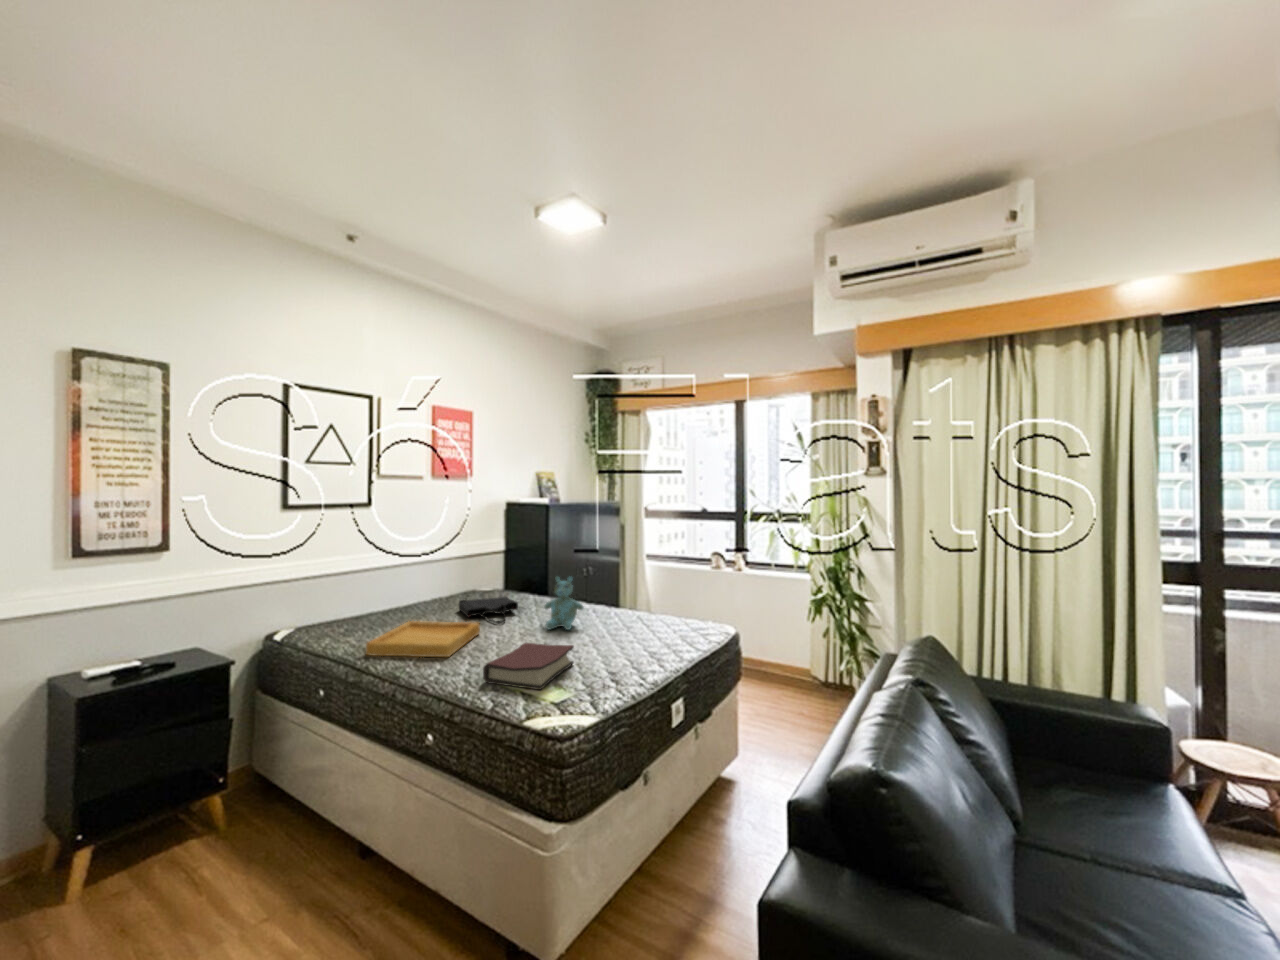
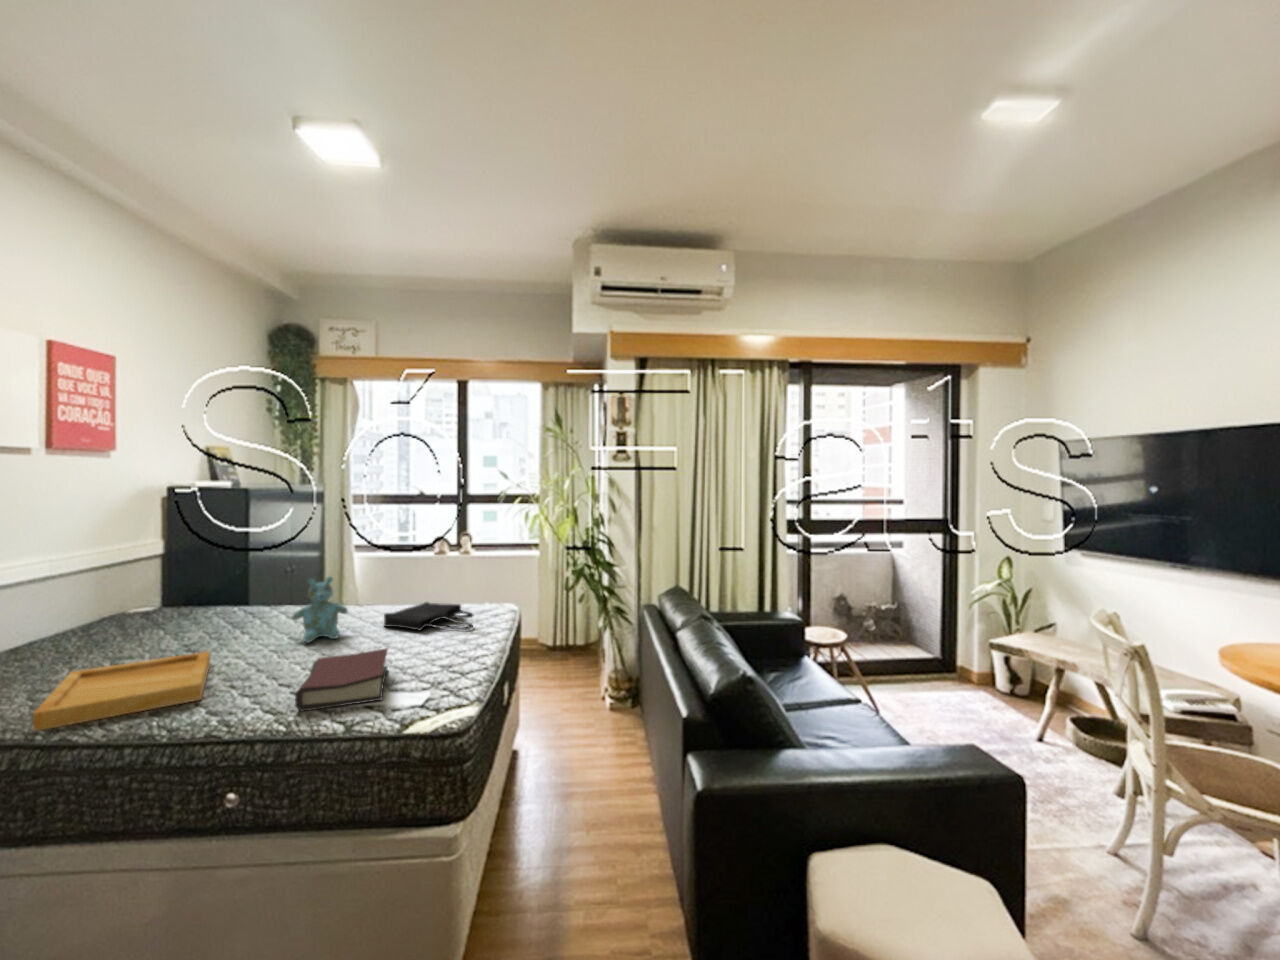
tote bag: present [459,597,518,624] -> present [384,602,473,630]

